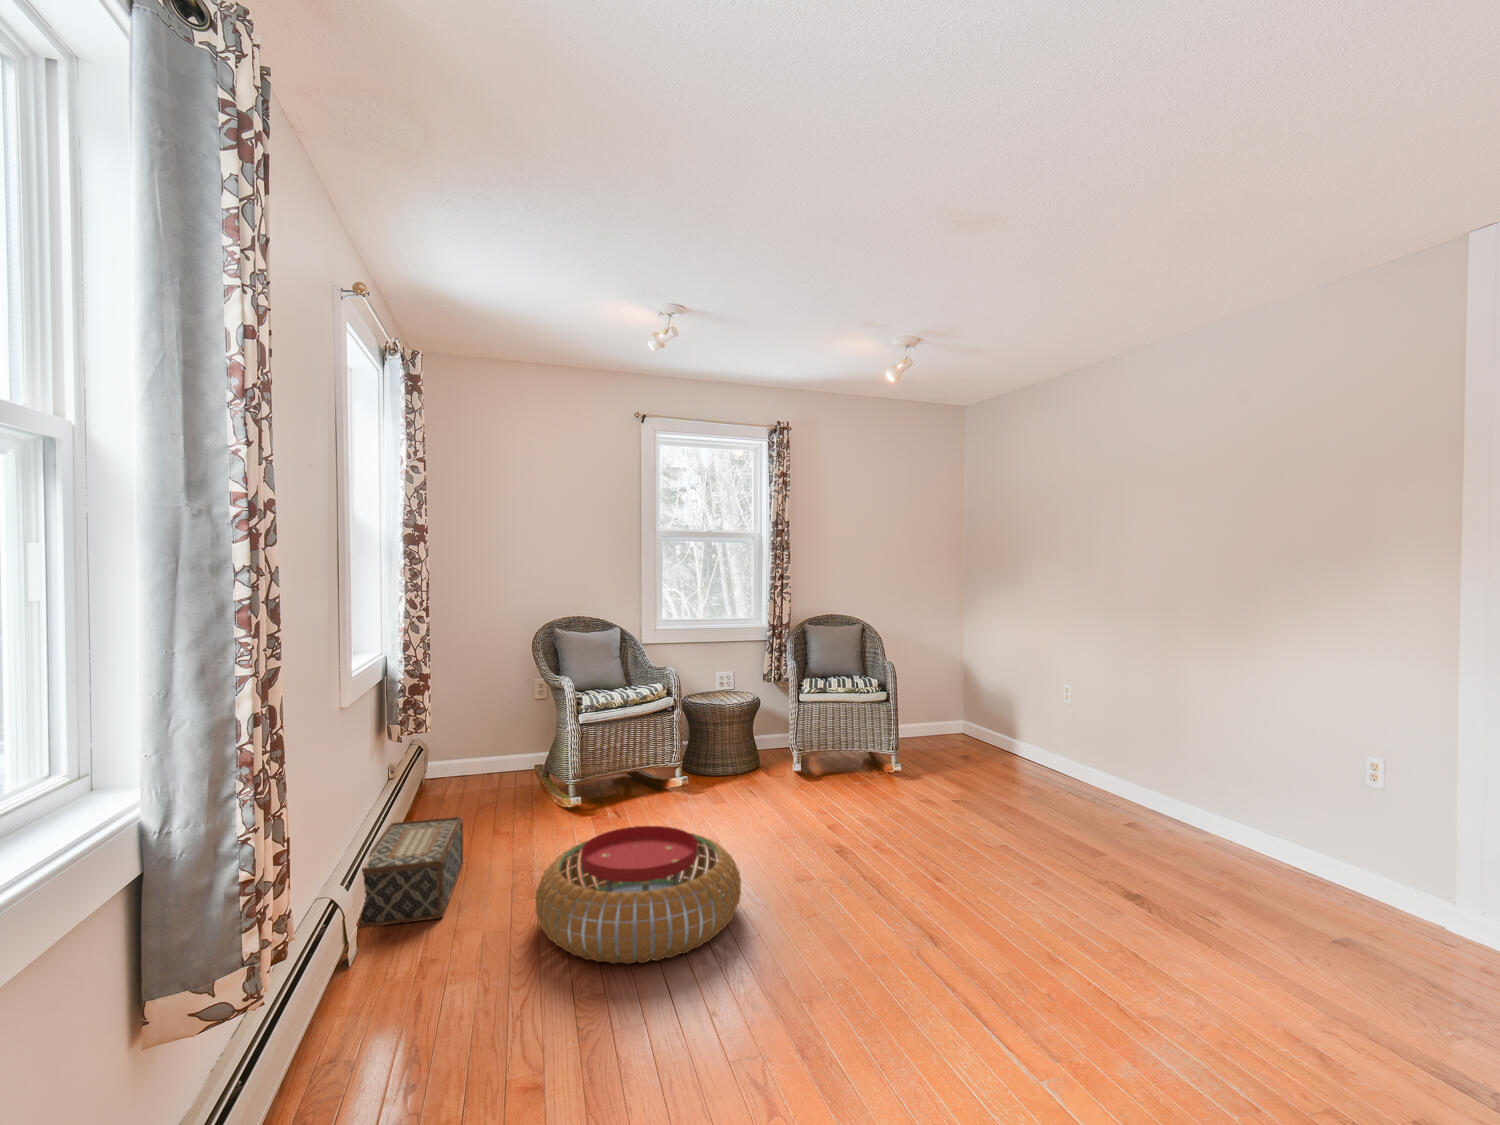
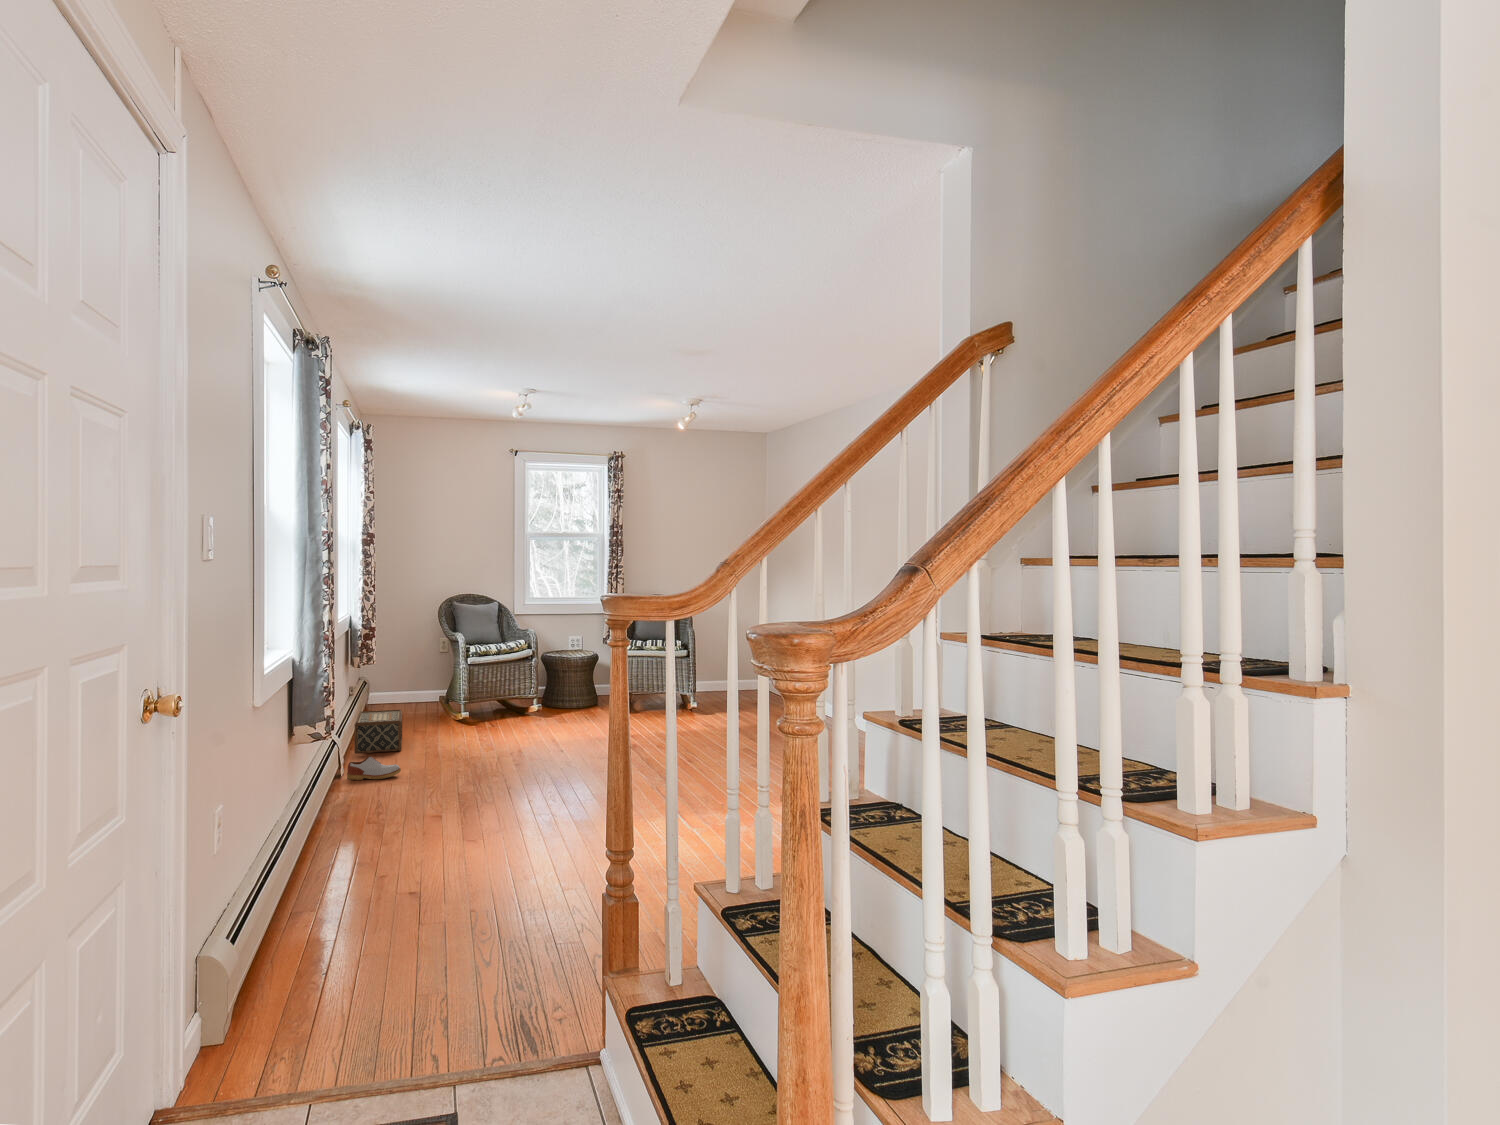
pouf: present [535,826,741,964] -> none [453,707,563,759]
shoe: none [261,1016,394,1085] -> present [347,756,401,780]

